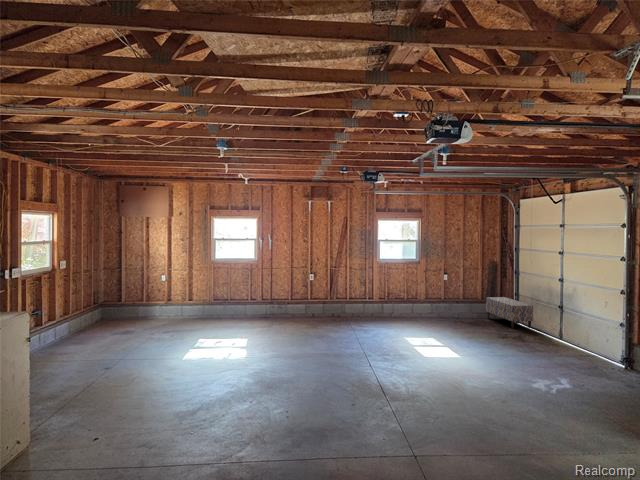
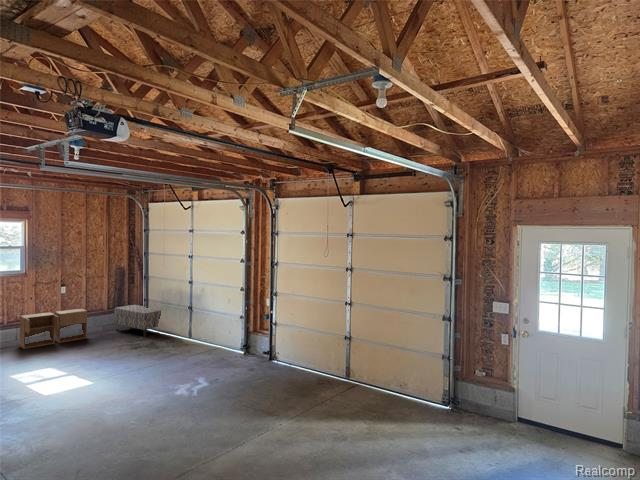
storage cabinet: none [415,293,463,320] -> present [19,309,87,349]

